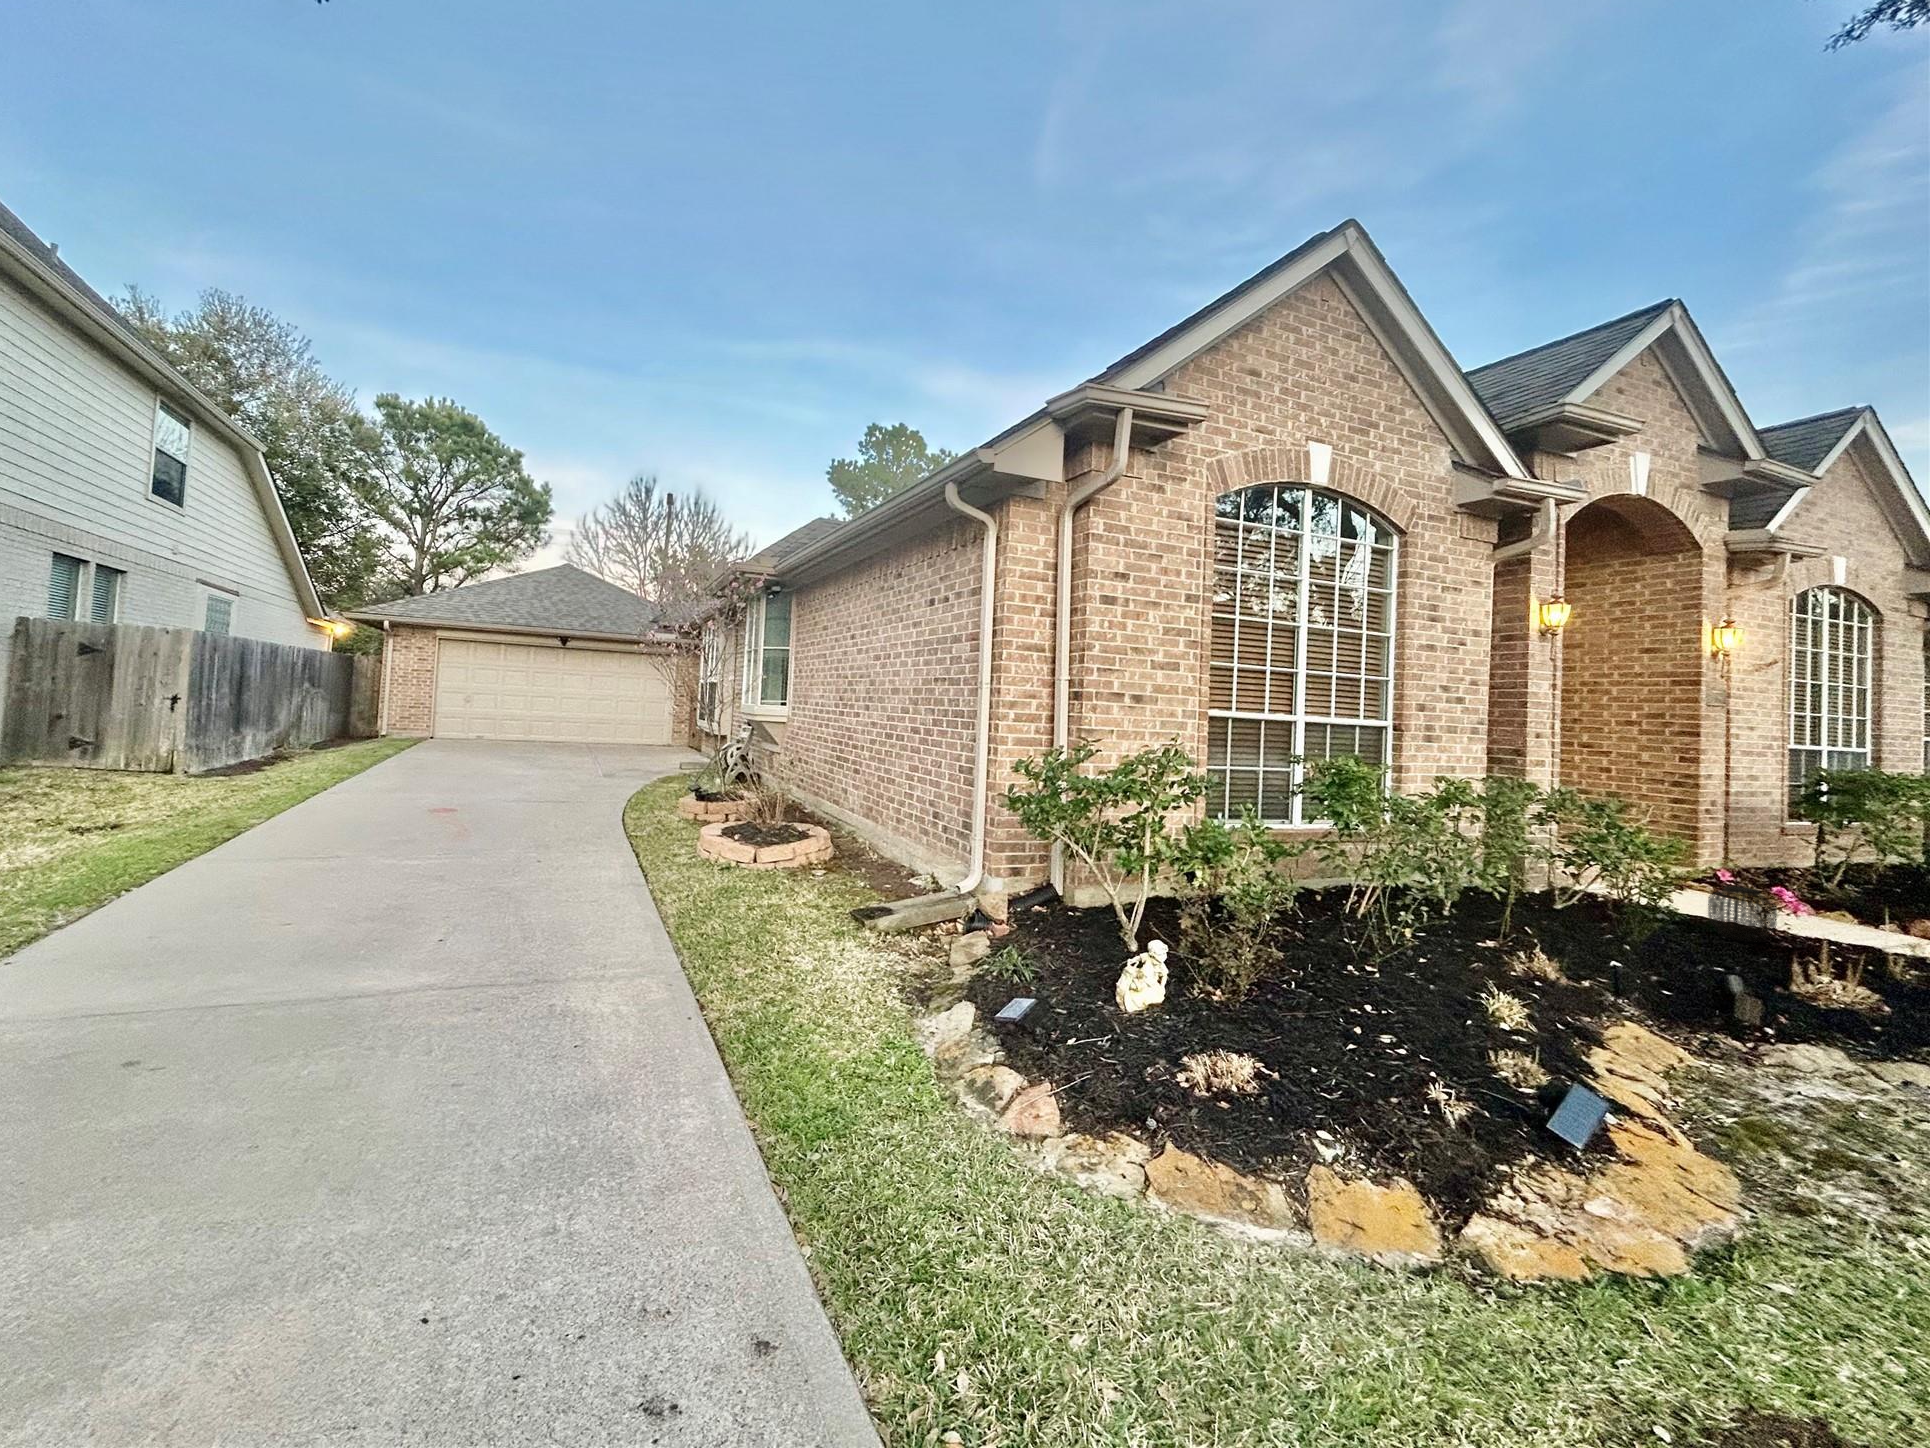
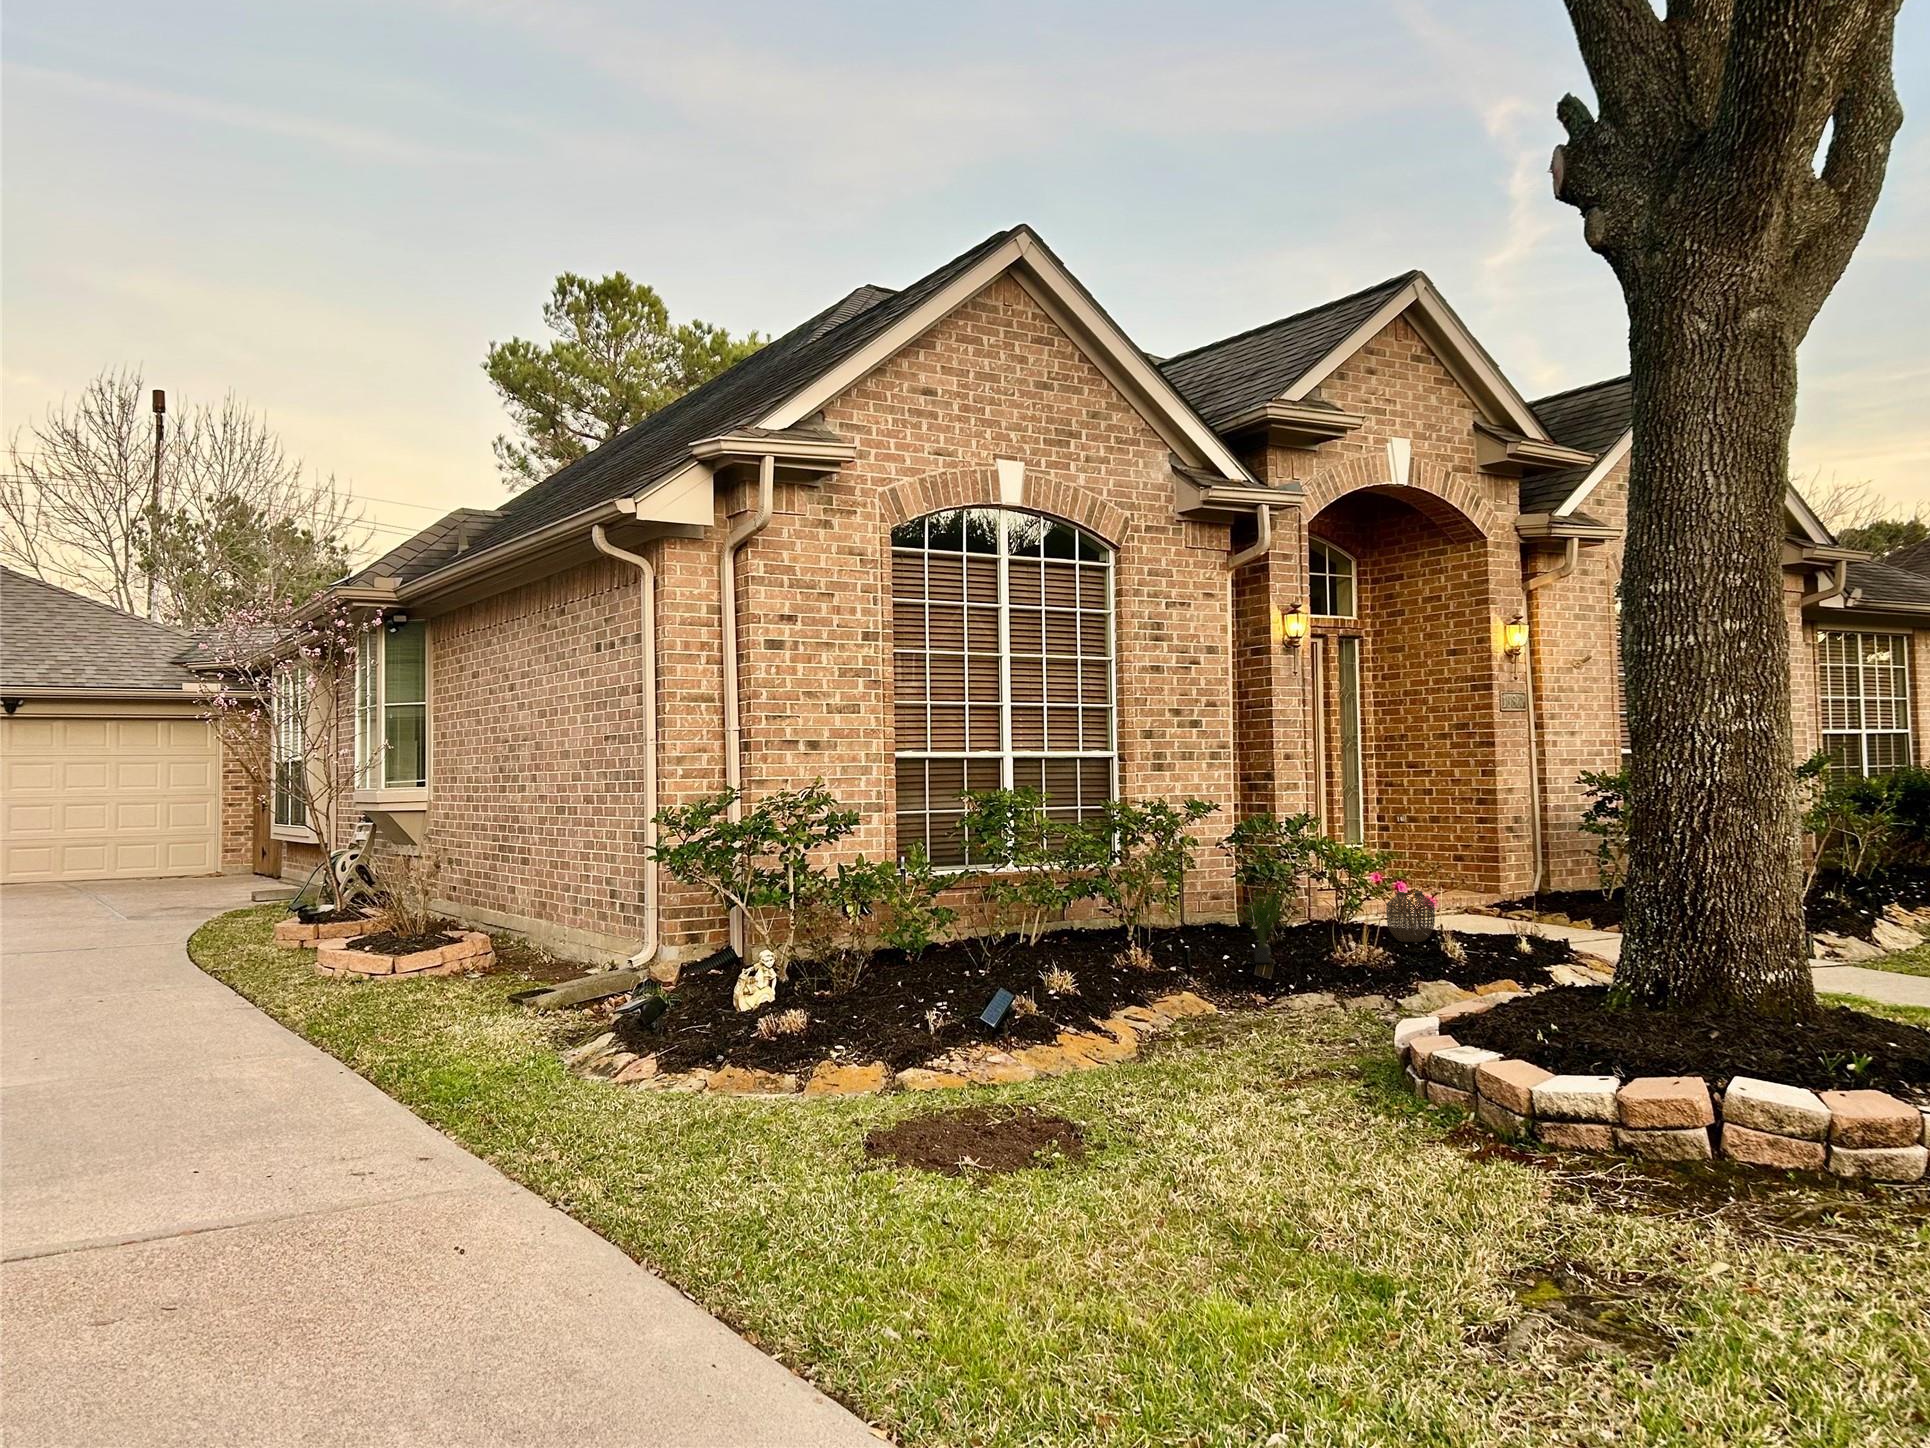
potted plant: none [1588,881,1667,966] -> present [1243,896,1278,963]

